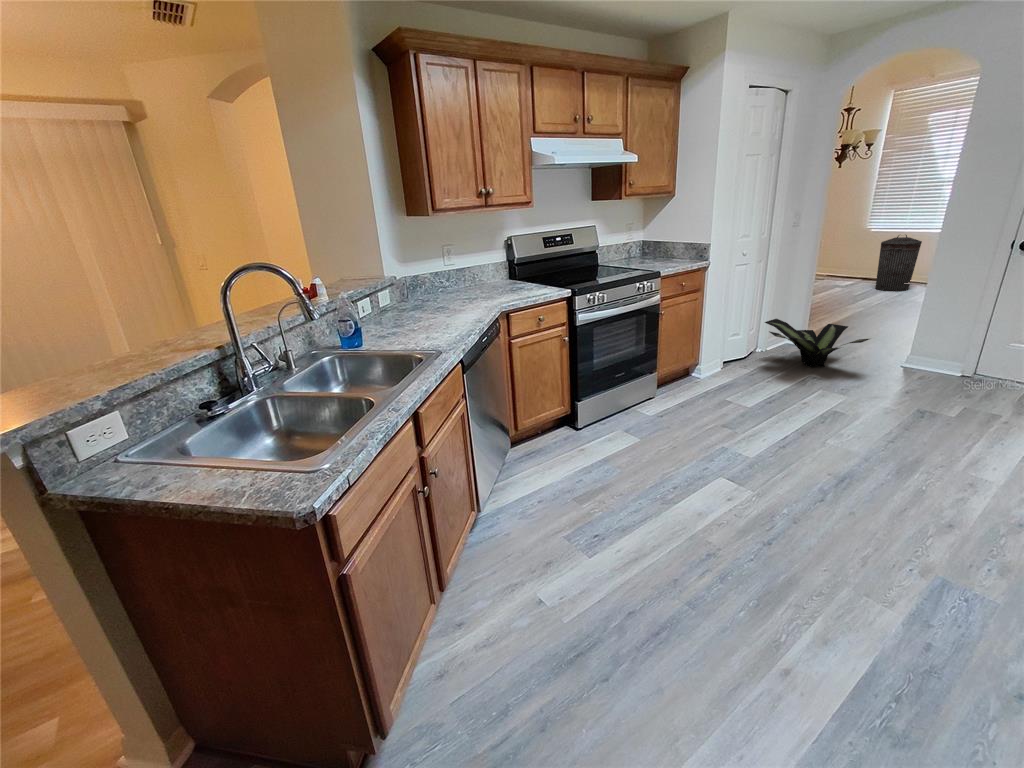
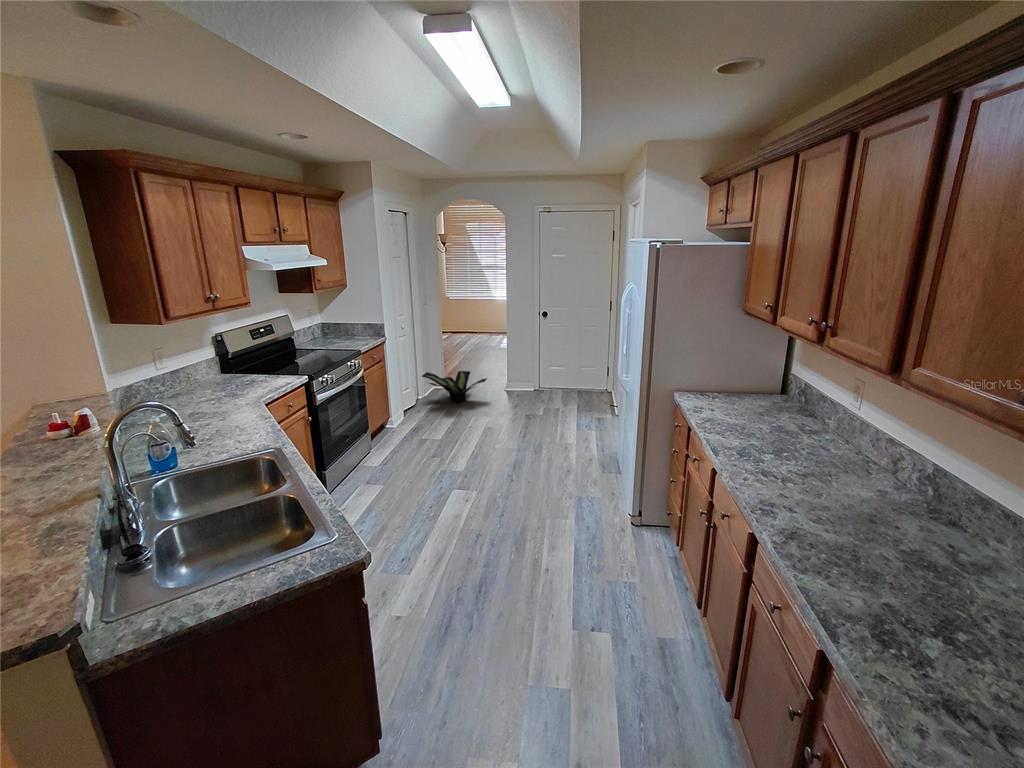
trash can: present [875,235,922,291] -> none [458,302,479,340]

